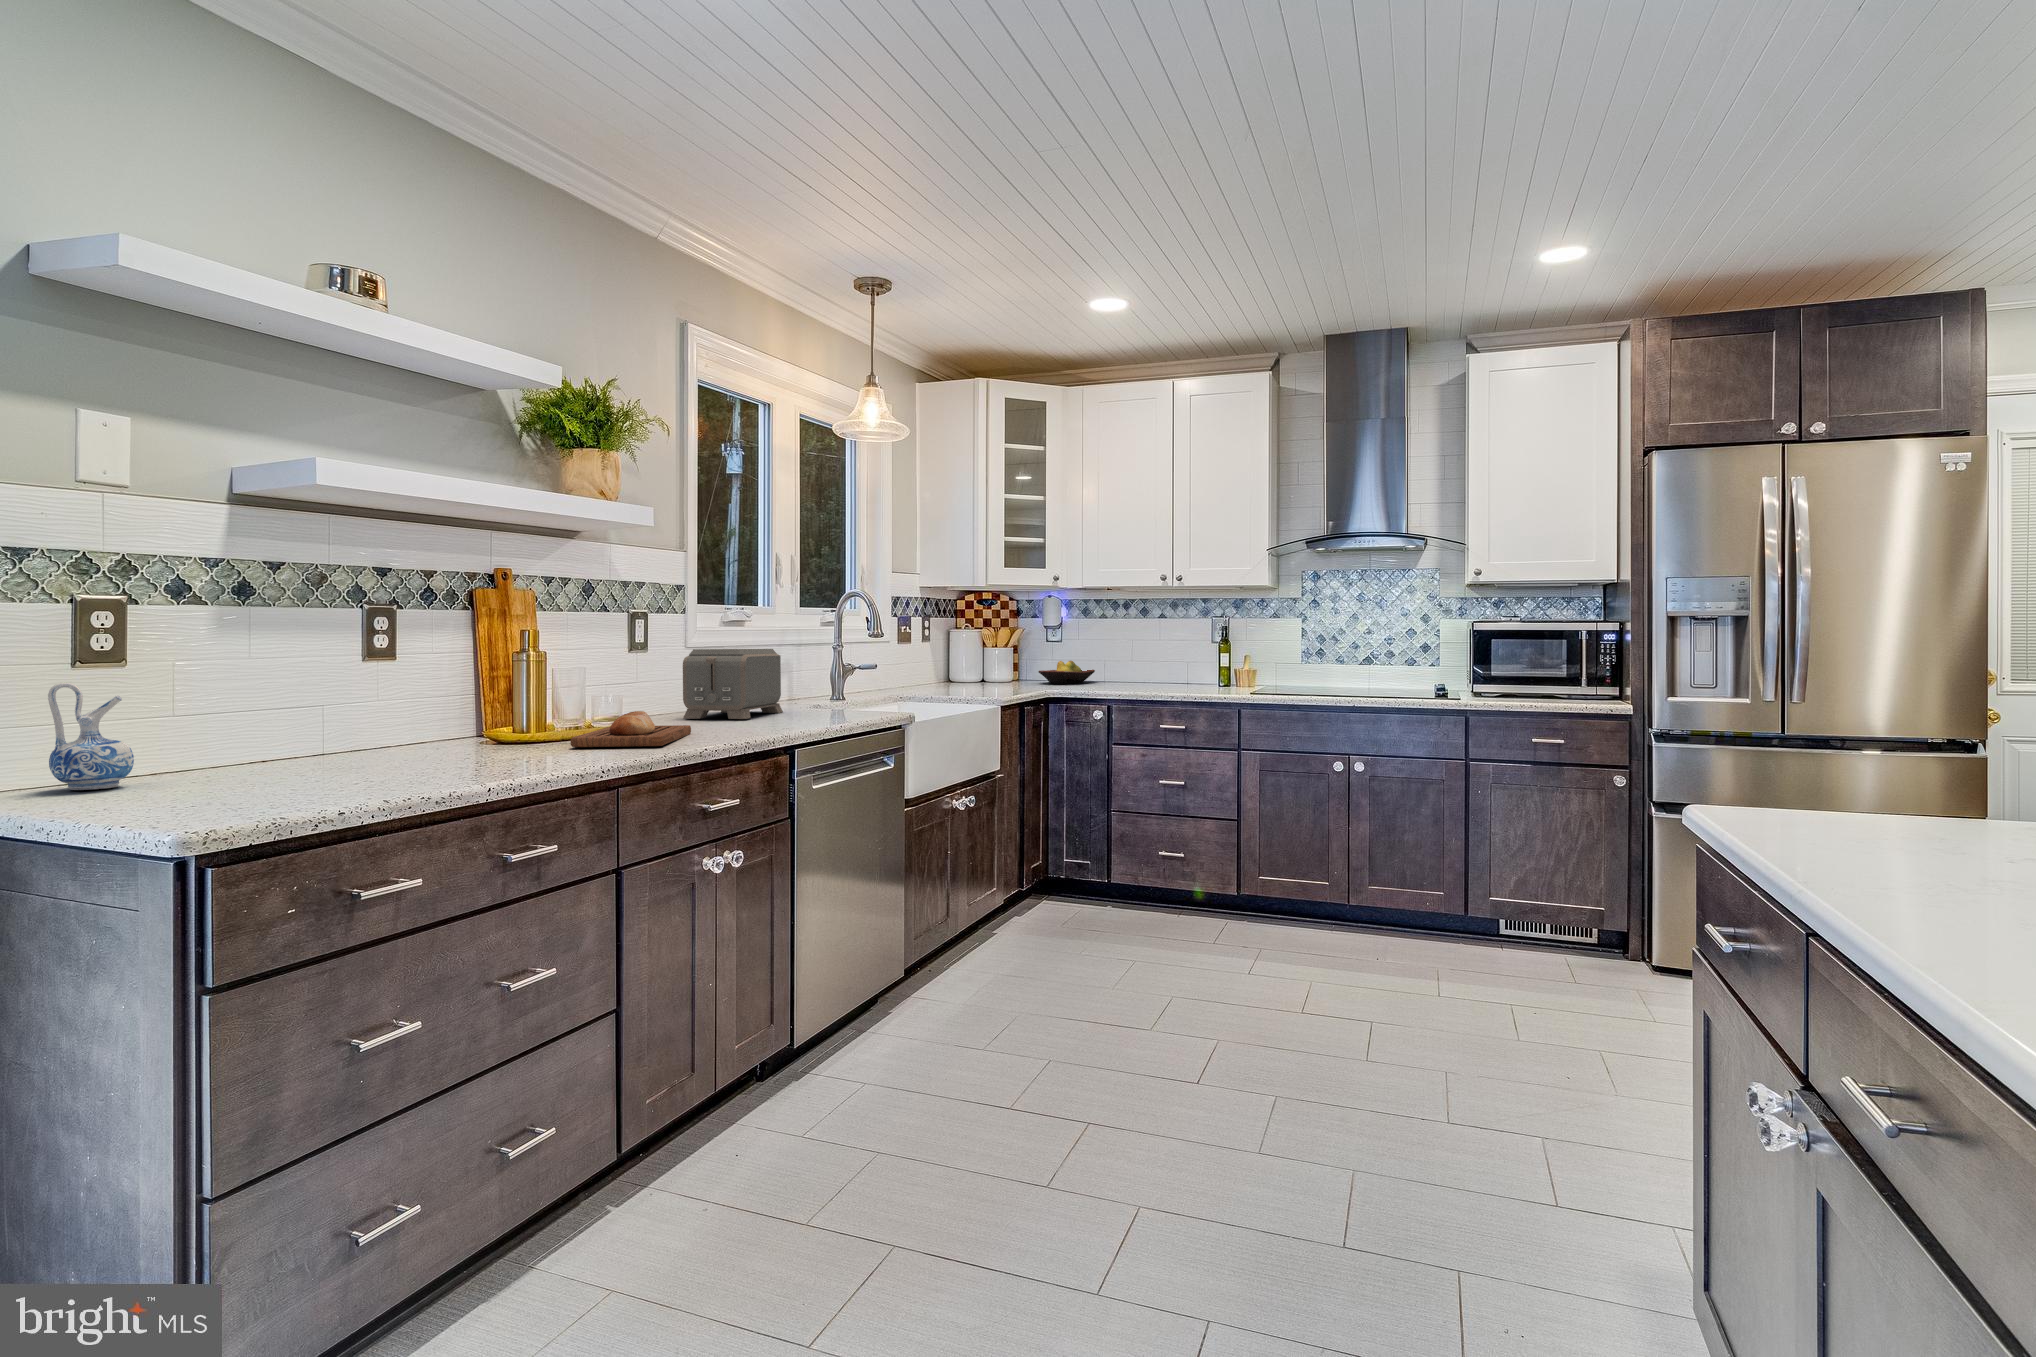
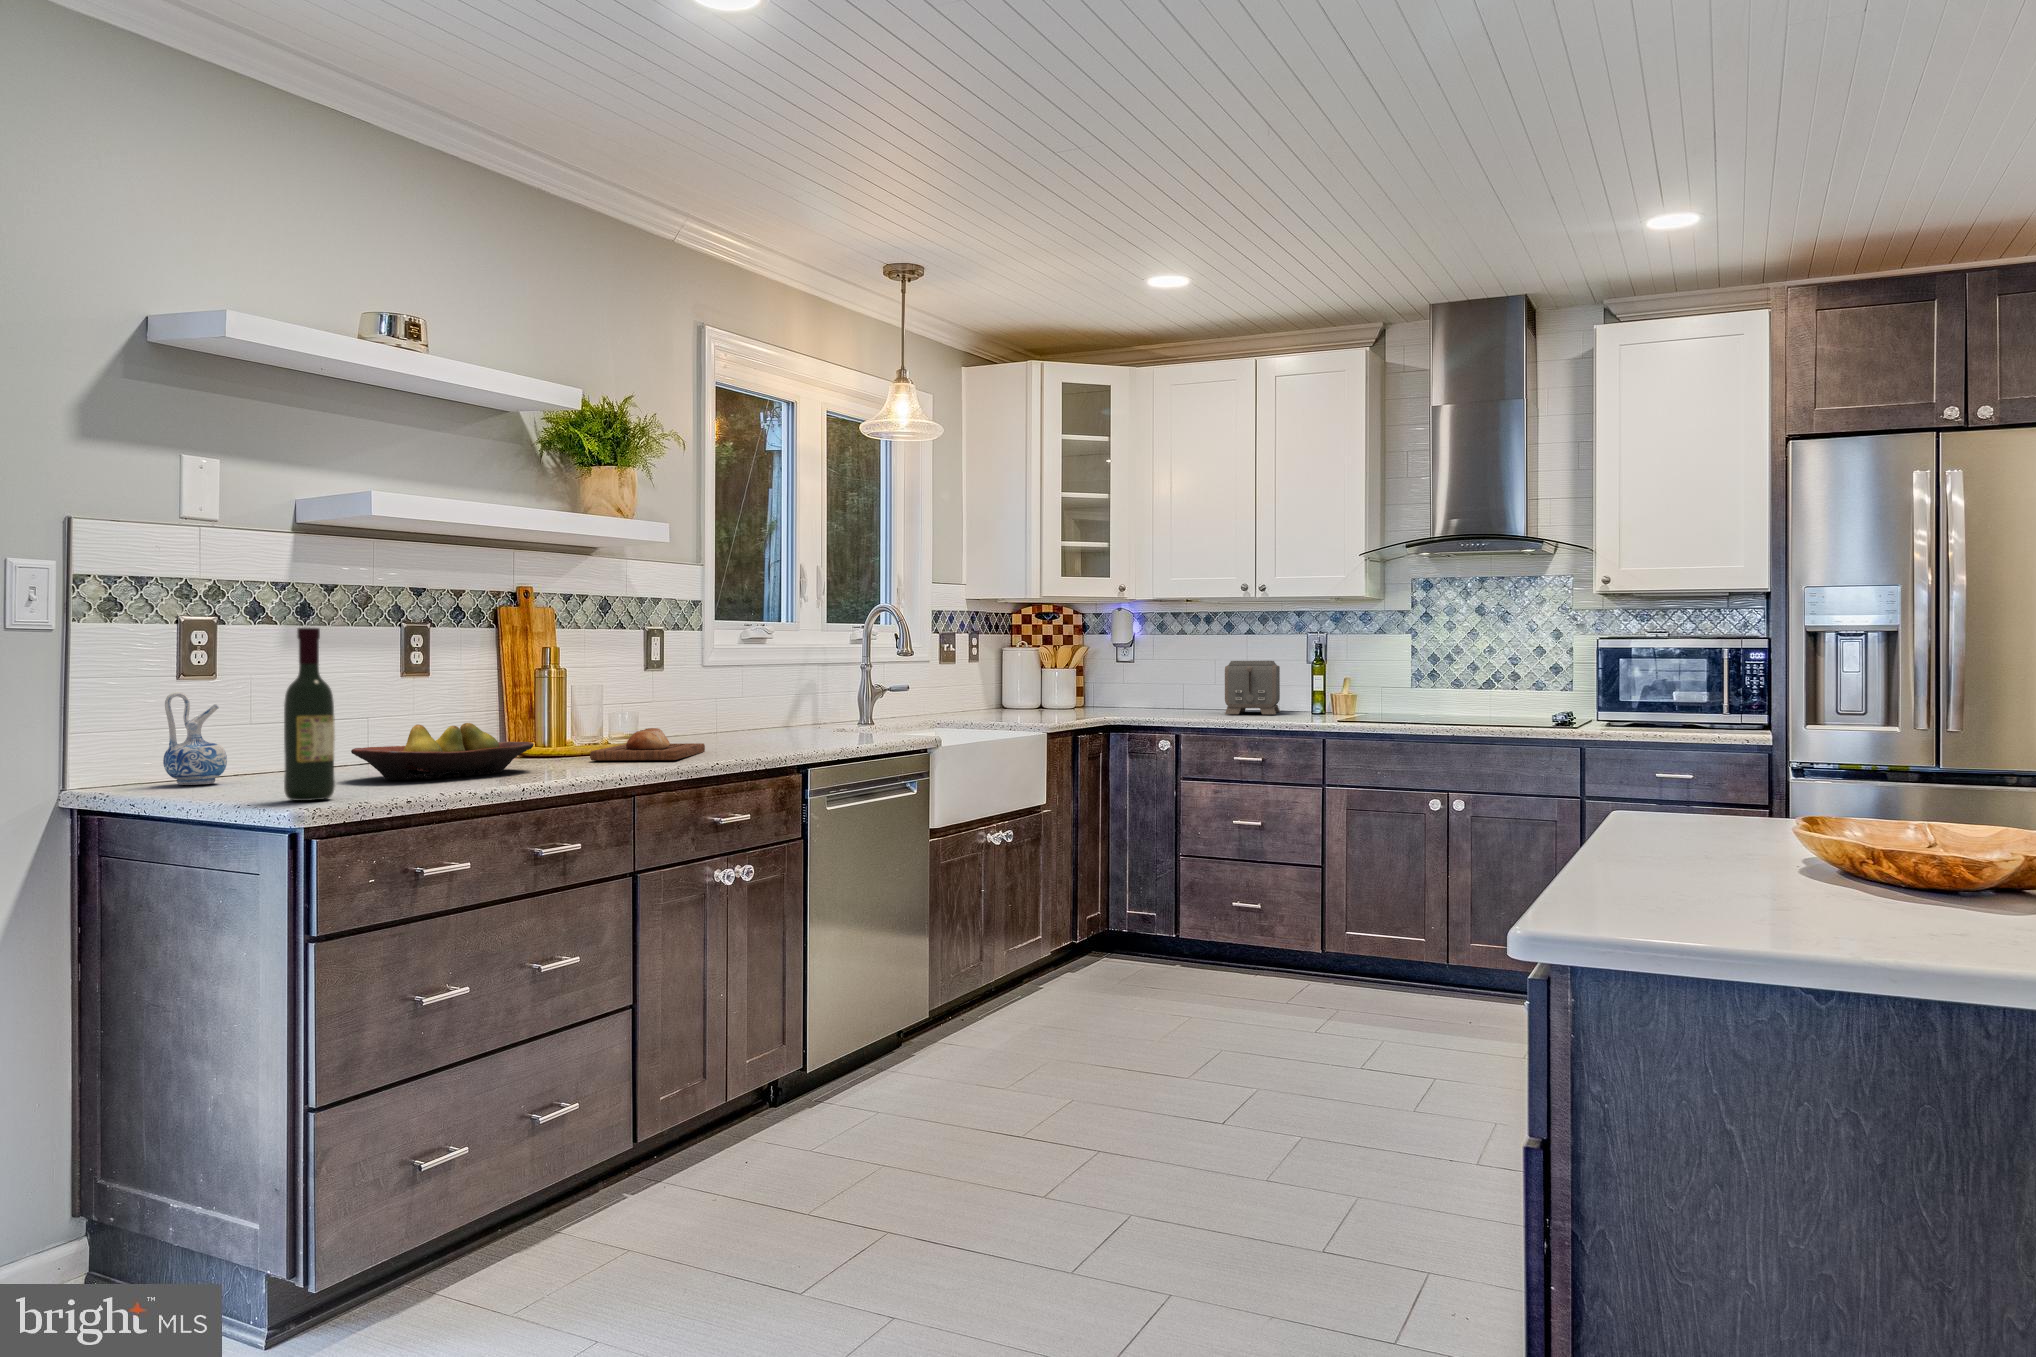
wine bottle: none [172,607,242,818] -> present [284,628,335,801]
toaster: present [683,649,783,719] -> present [1225,661,1280,714]
fruit bowl: present [1038,661,1095,684] -> present [351,723,534,780]

